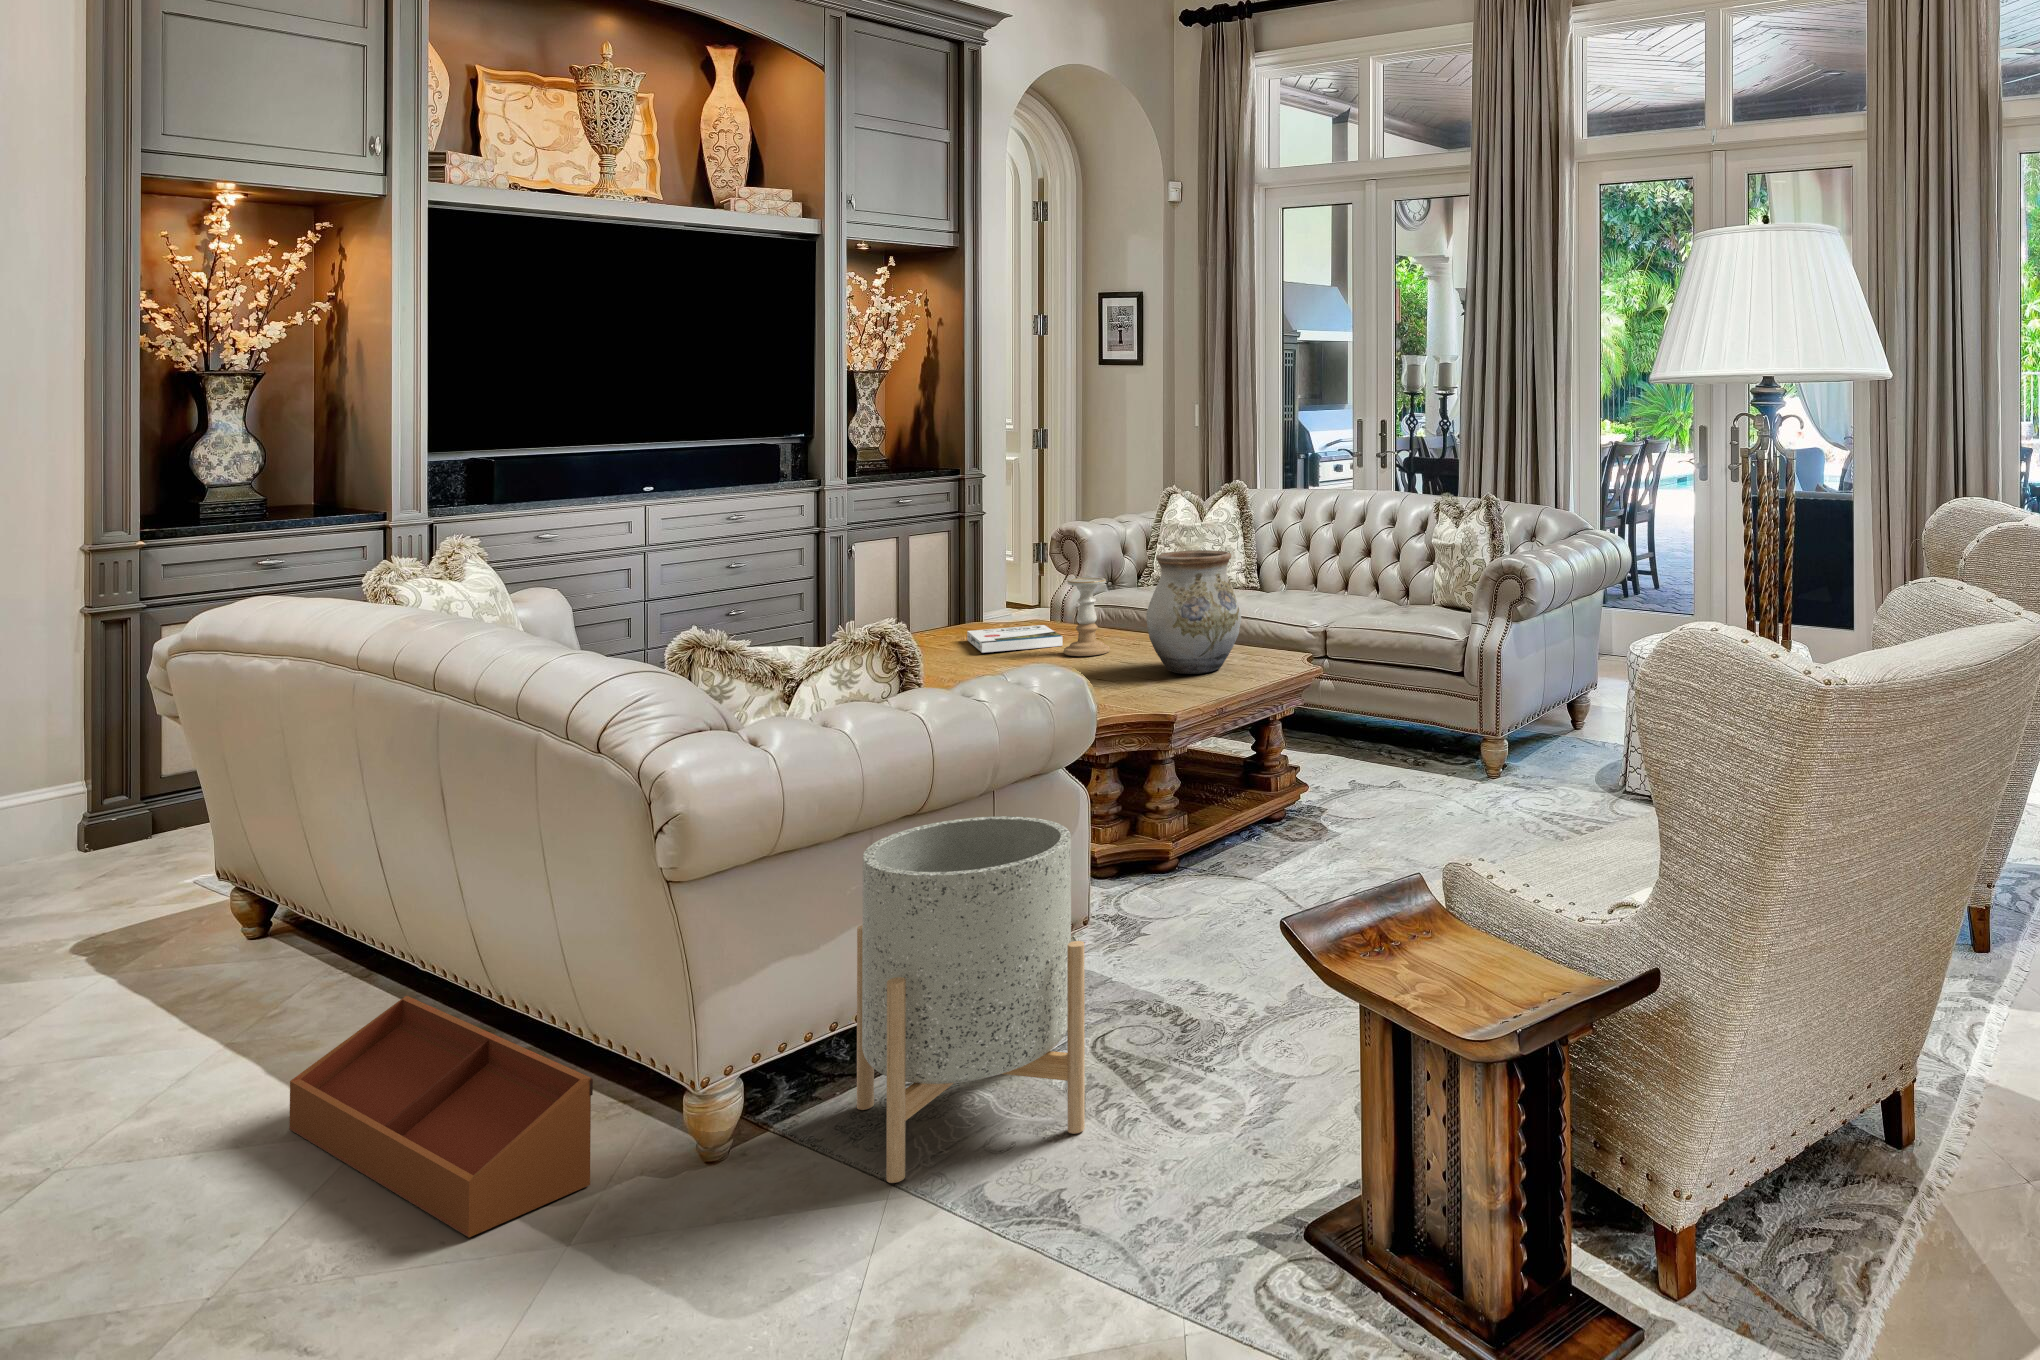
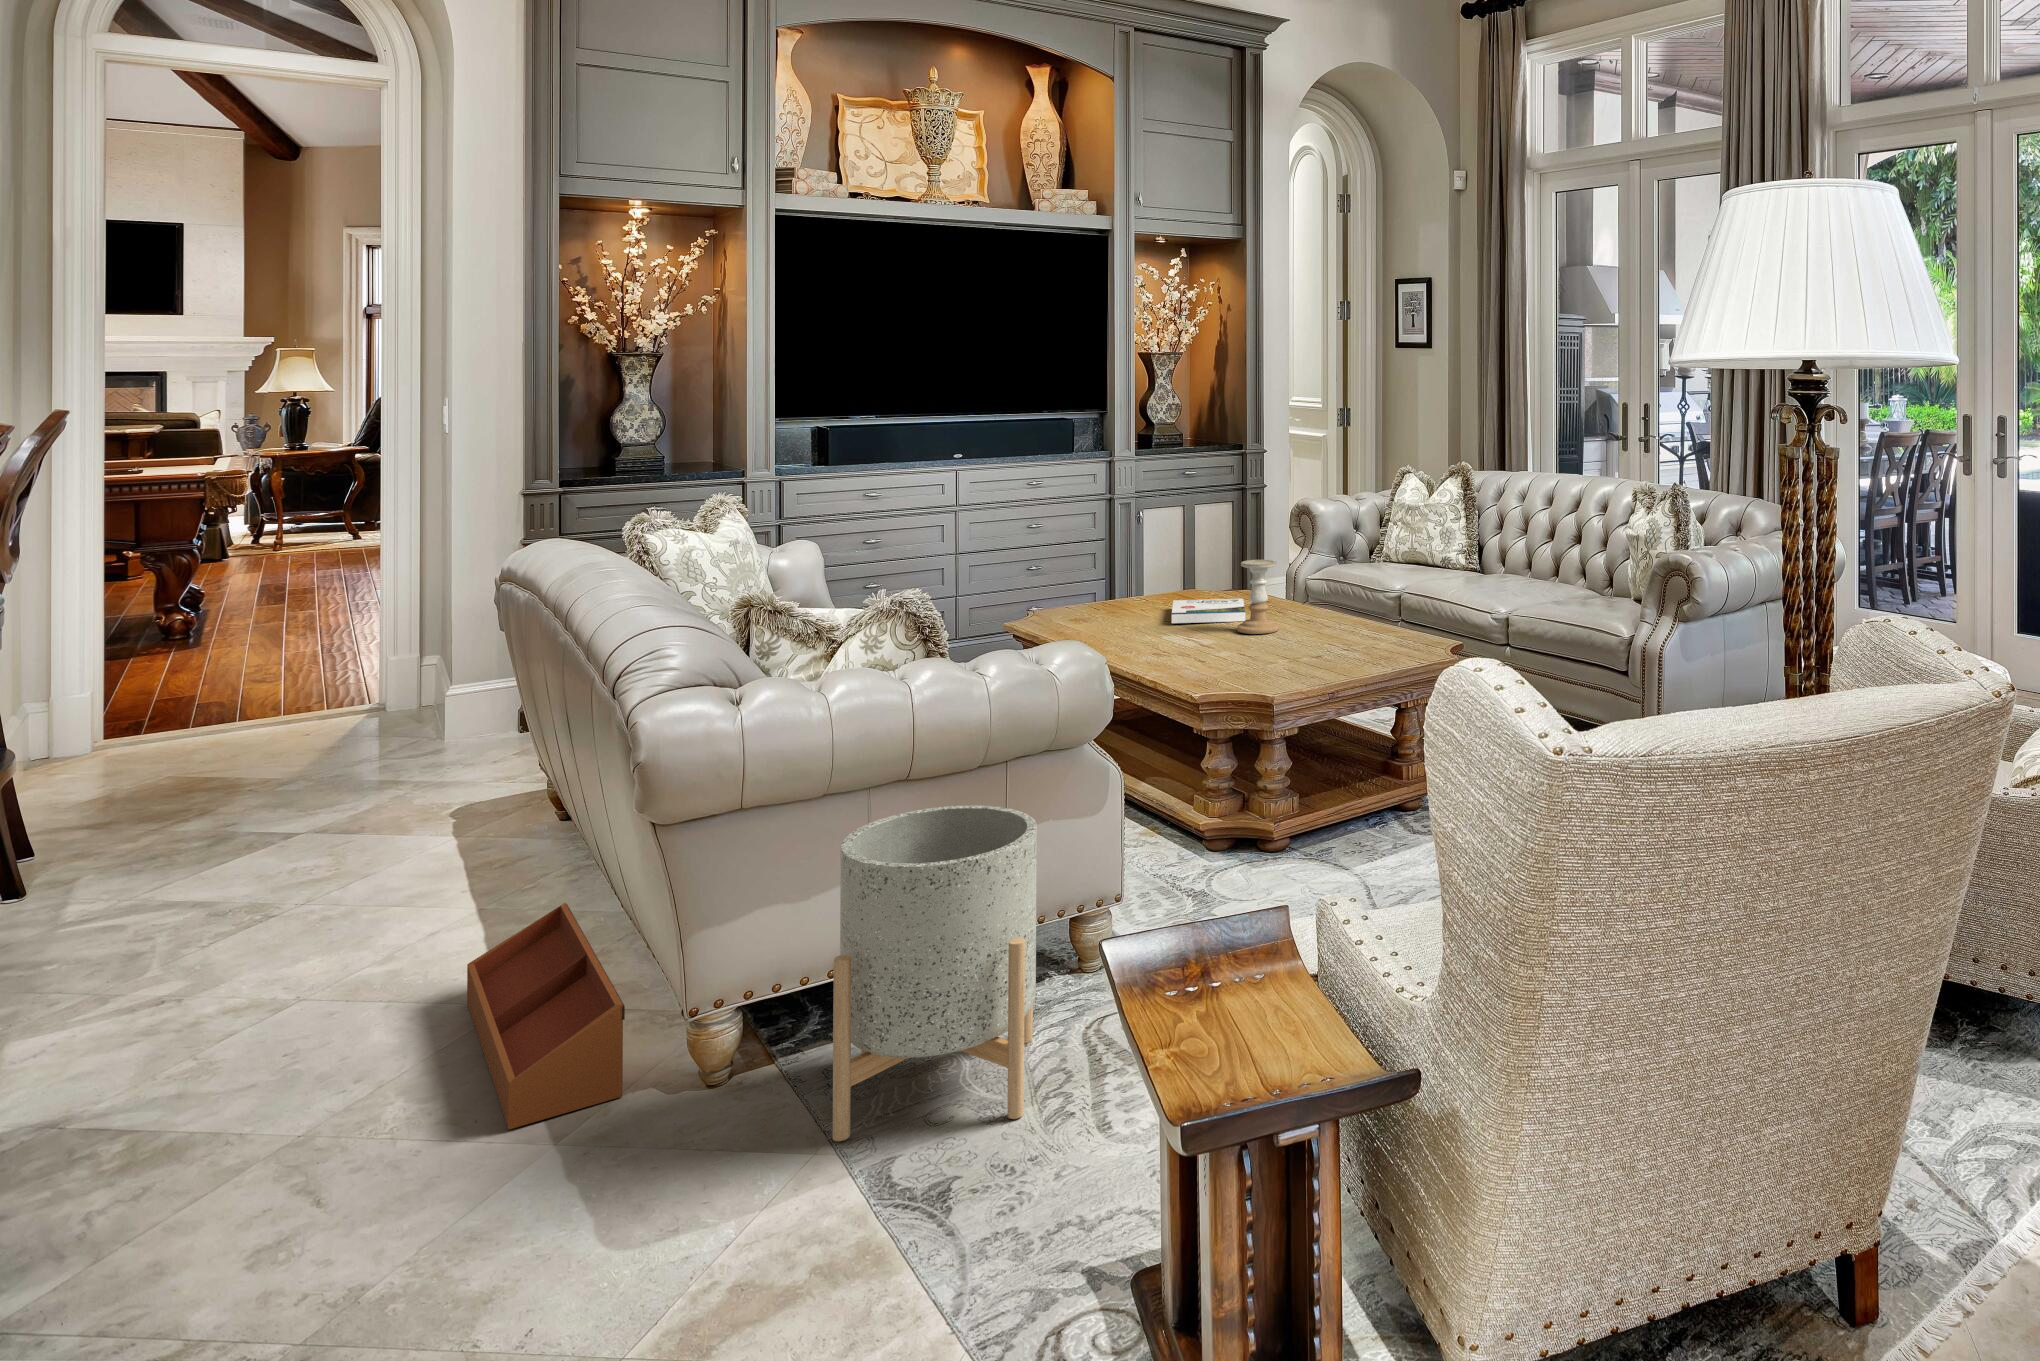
vase: present [1147,550,1241,674] -> none [1287,542,1377,662]

